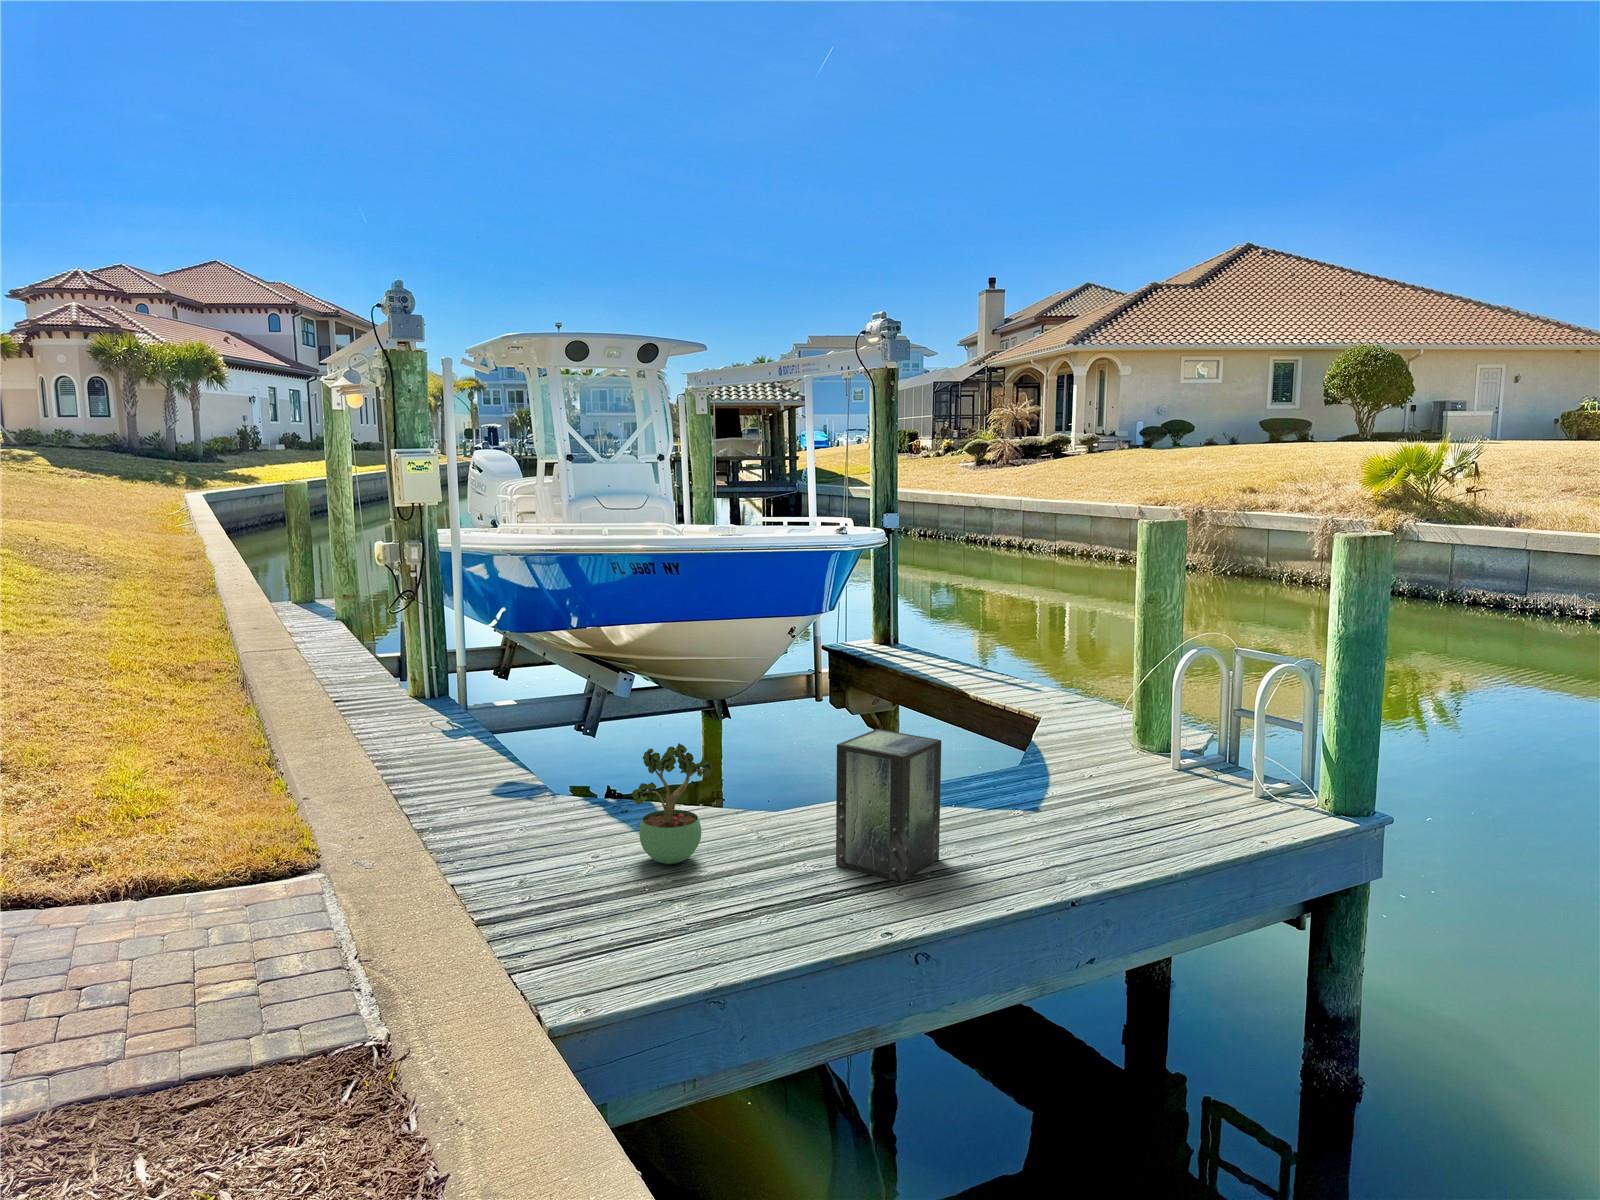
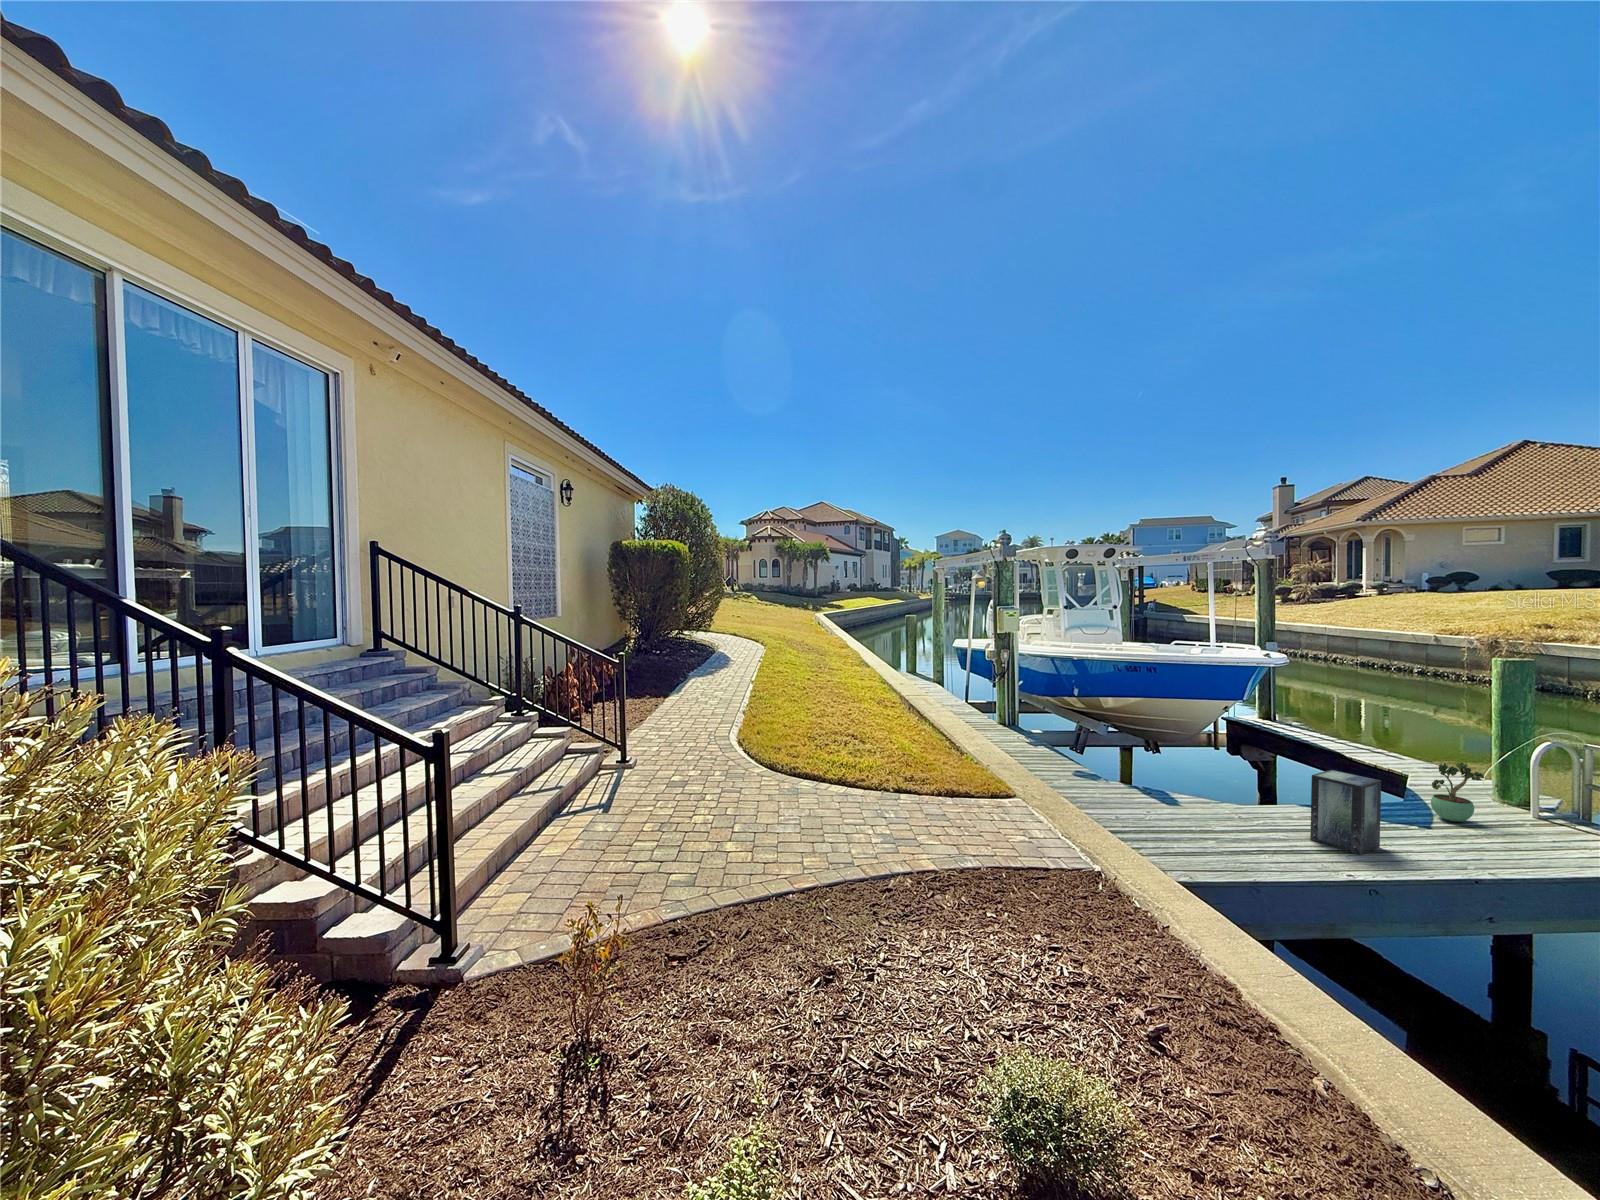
potted plant: present [631,743,713,864] -> present [1431,763,1484,822]

